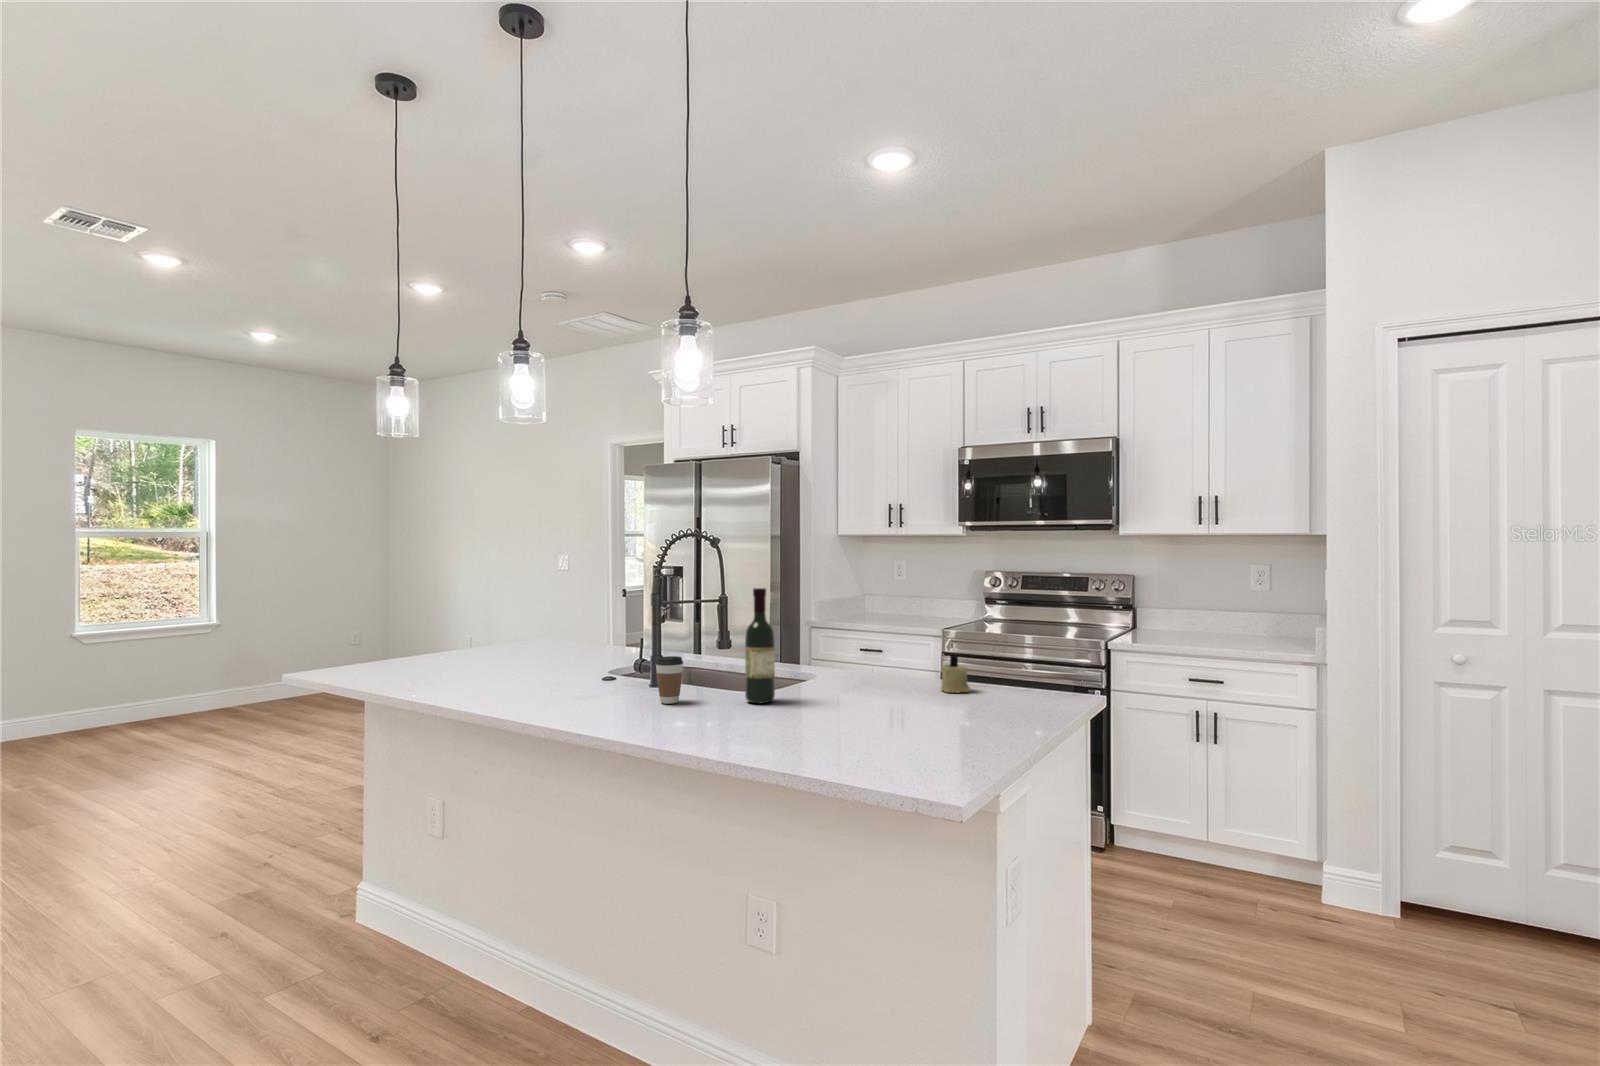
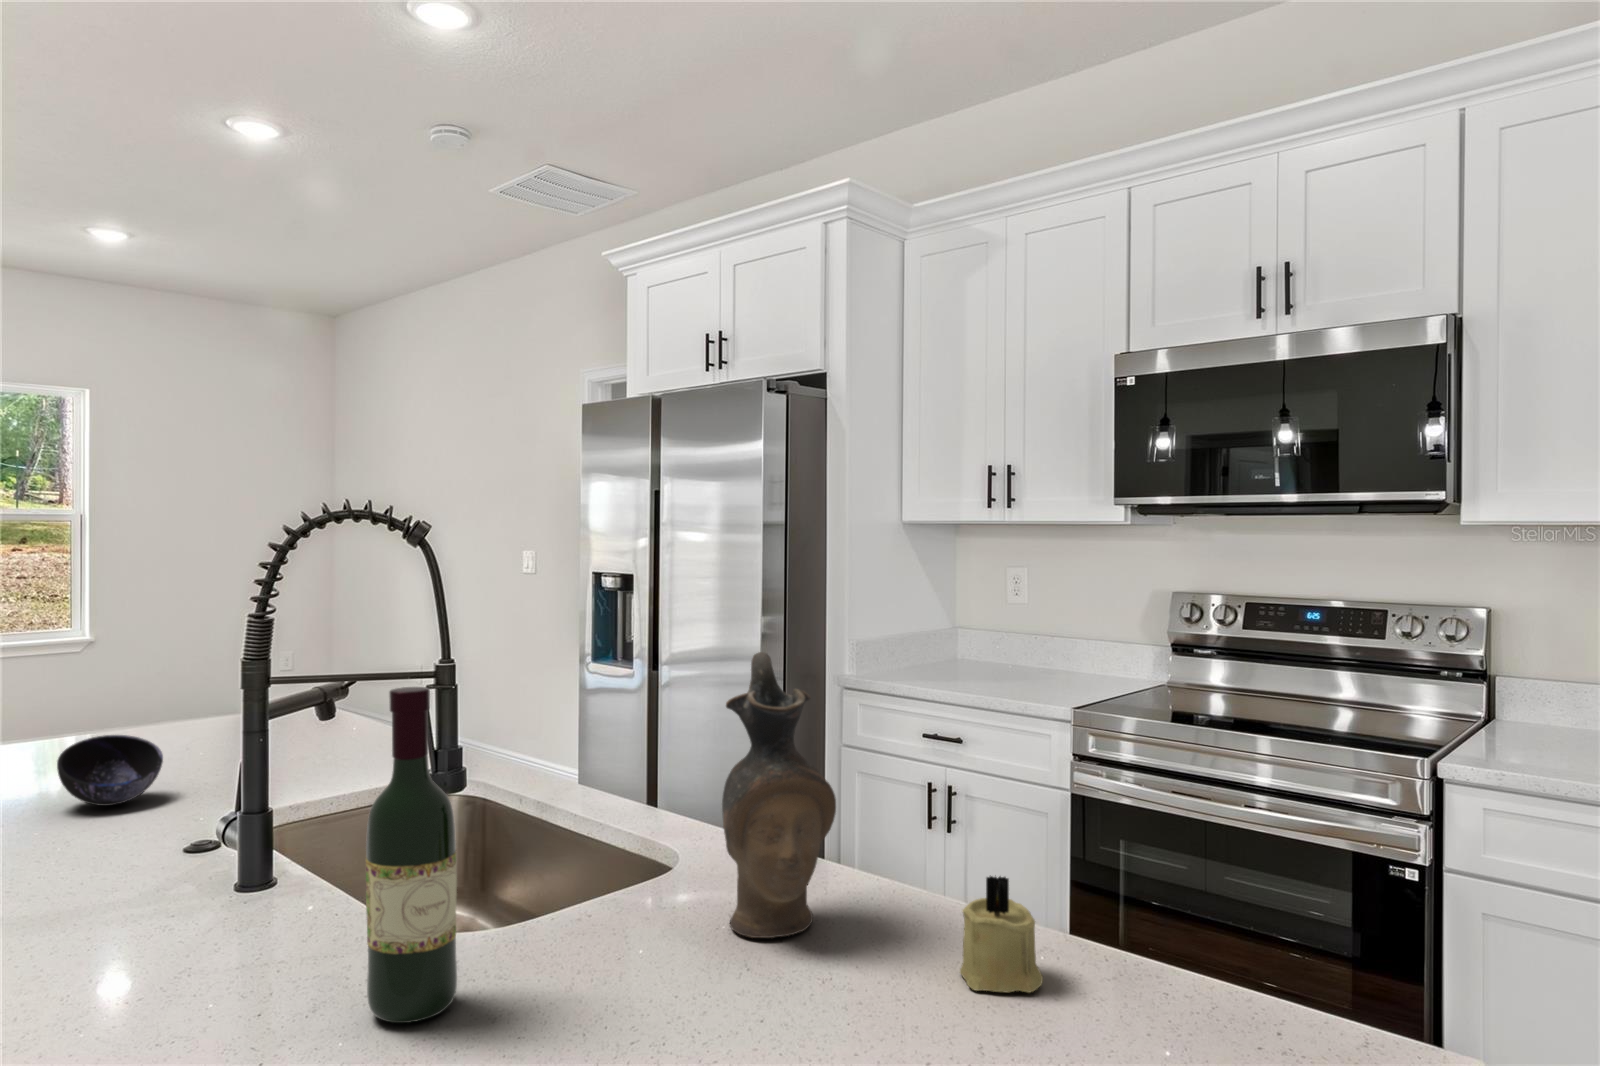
ceramic pitcher: none [845,581,890,686] -> present [722,652,836,938]
bowl: none [498,634,542,665] -> present [57,735,163,806]
coffee cup: present [655,656,683,704] -> none [130,866,217,1006]

